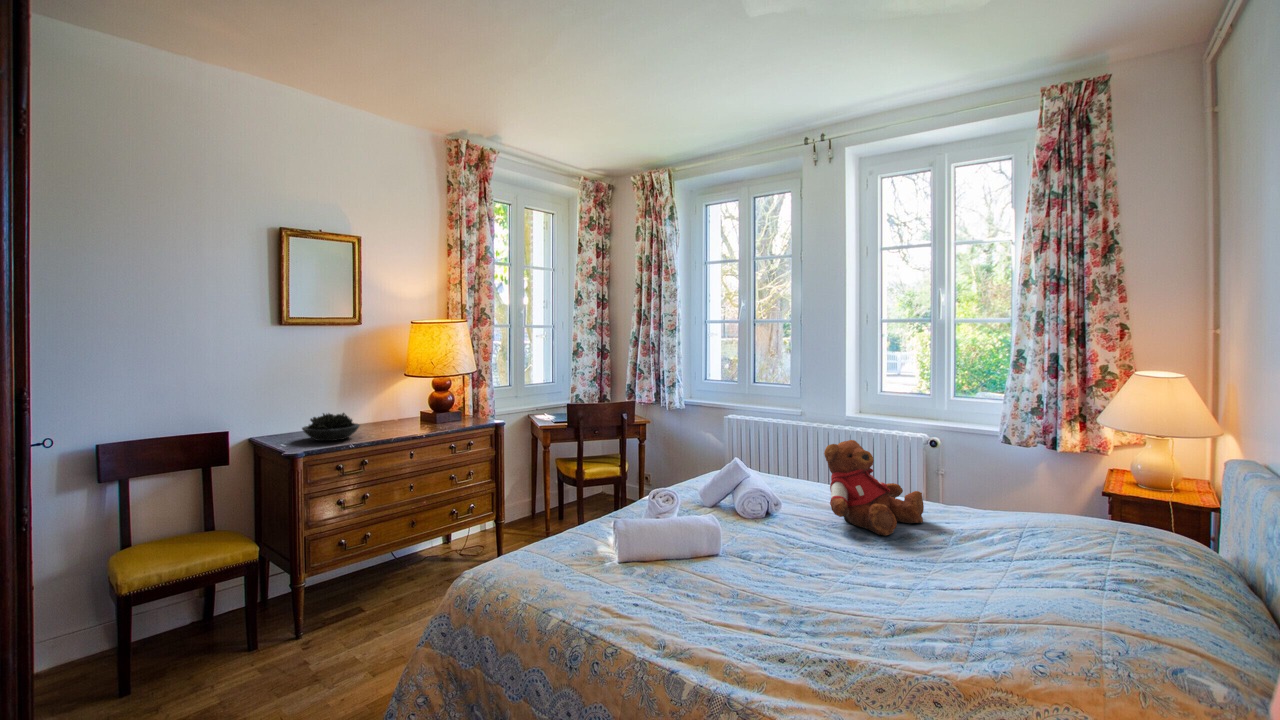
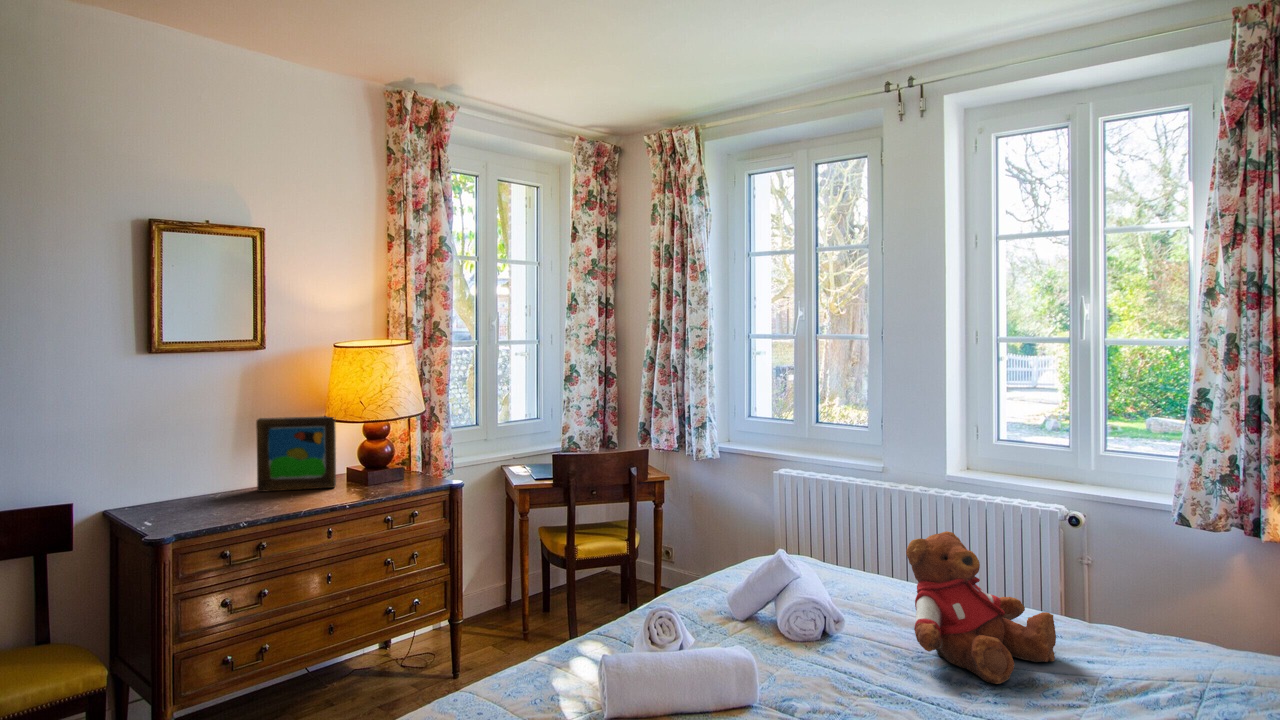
picture frame: none [356,374,413,428] -> present [256,416,336,492]
succulent plant: present [302,413,359,441] -> none [177,472,258,514]

